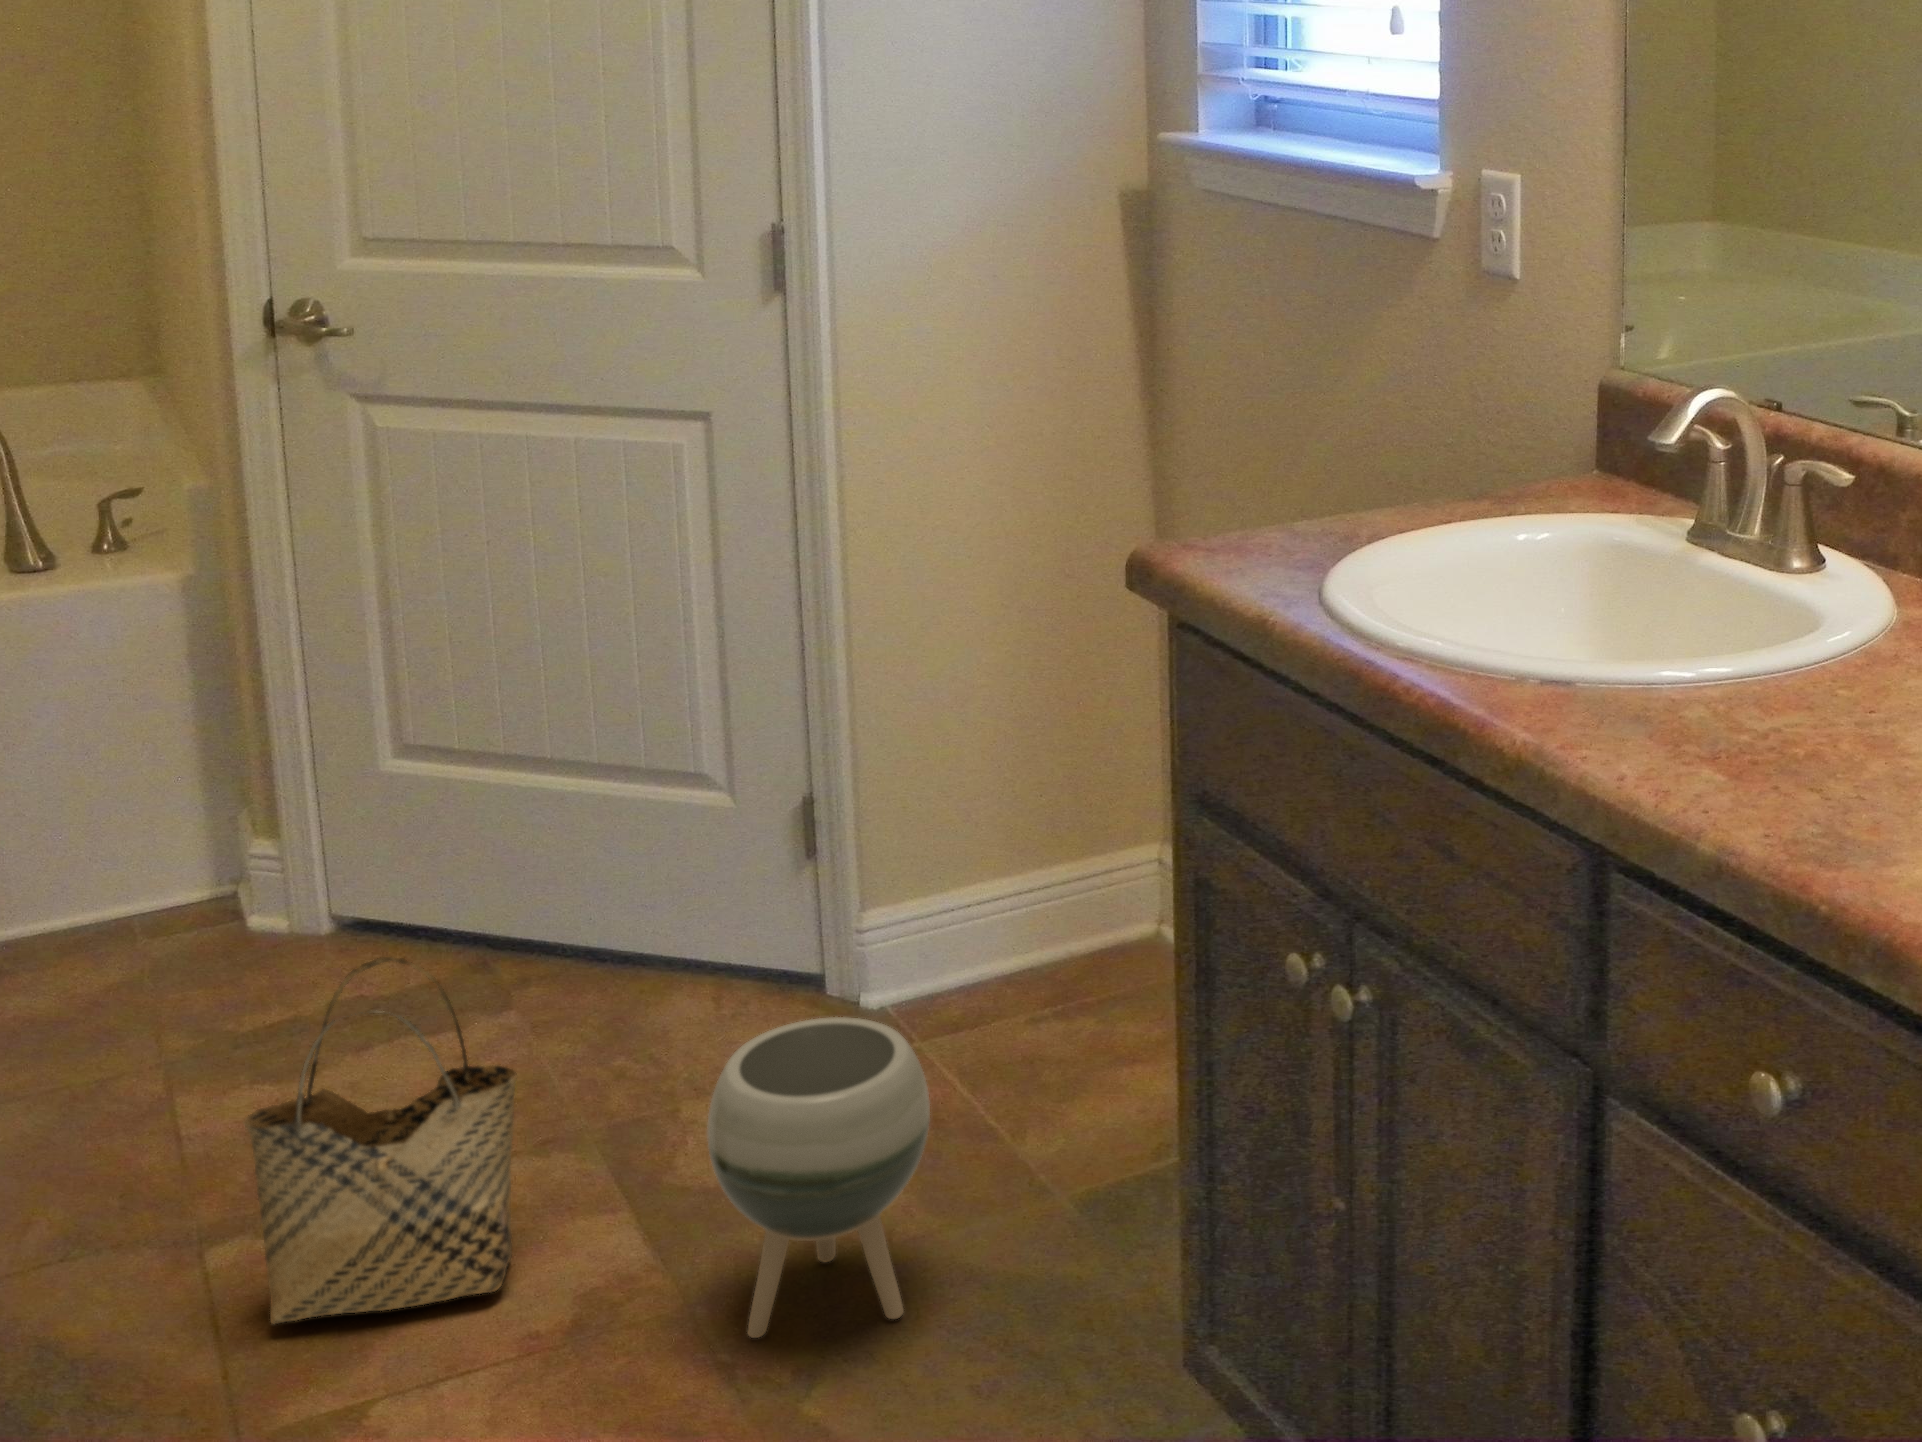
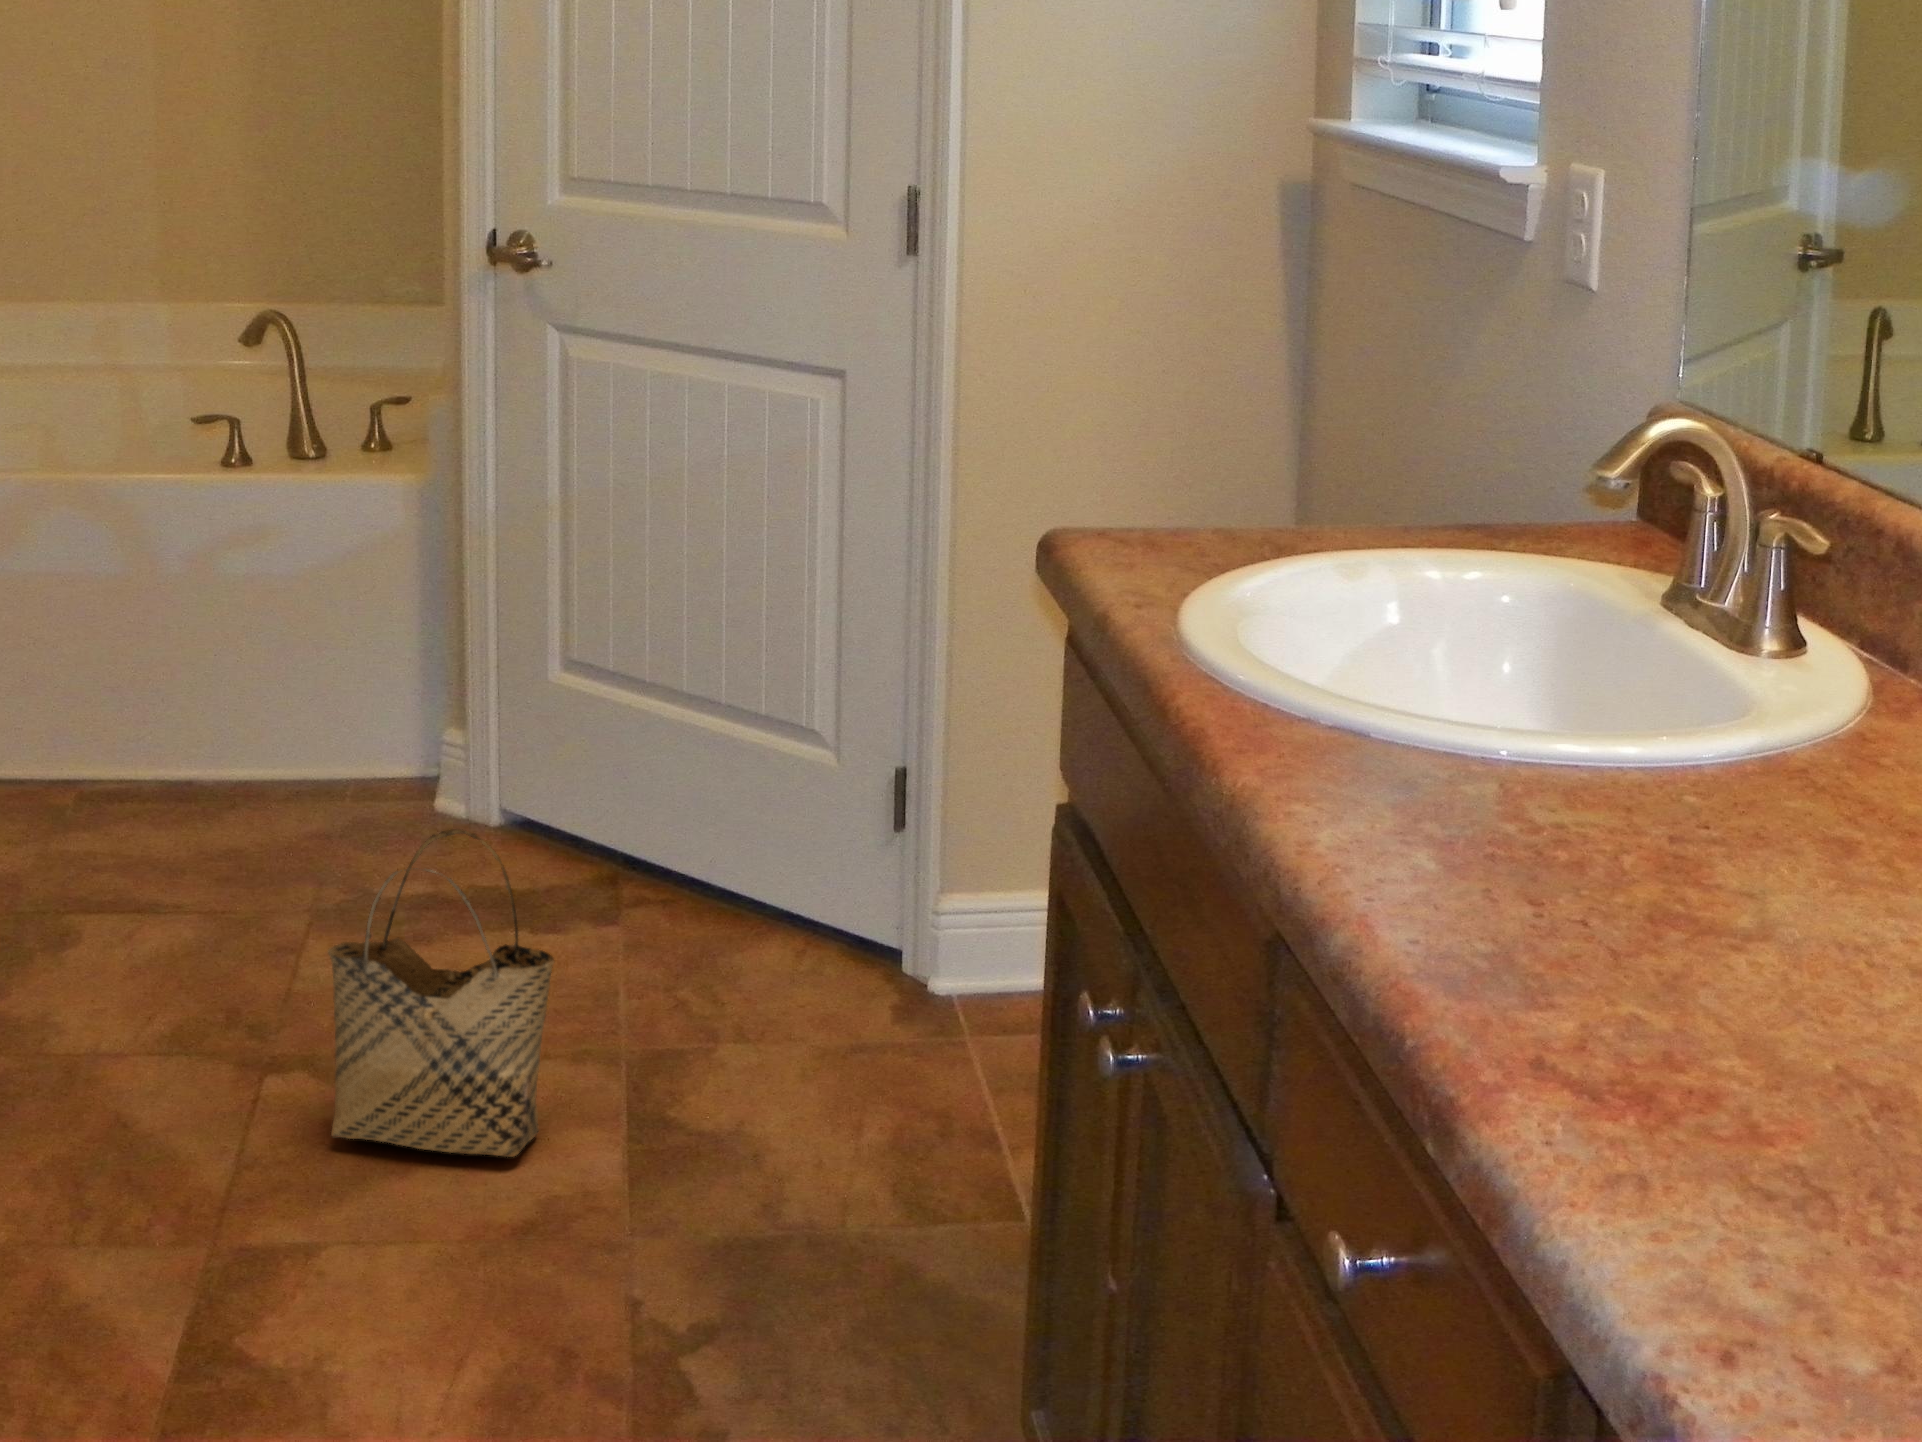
planter: present [707,1017,930,1338] -> none [687,964,897,1274]

